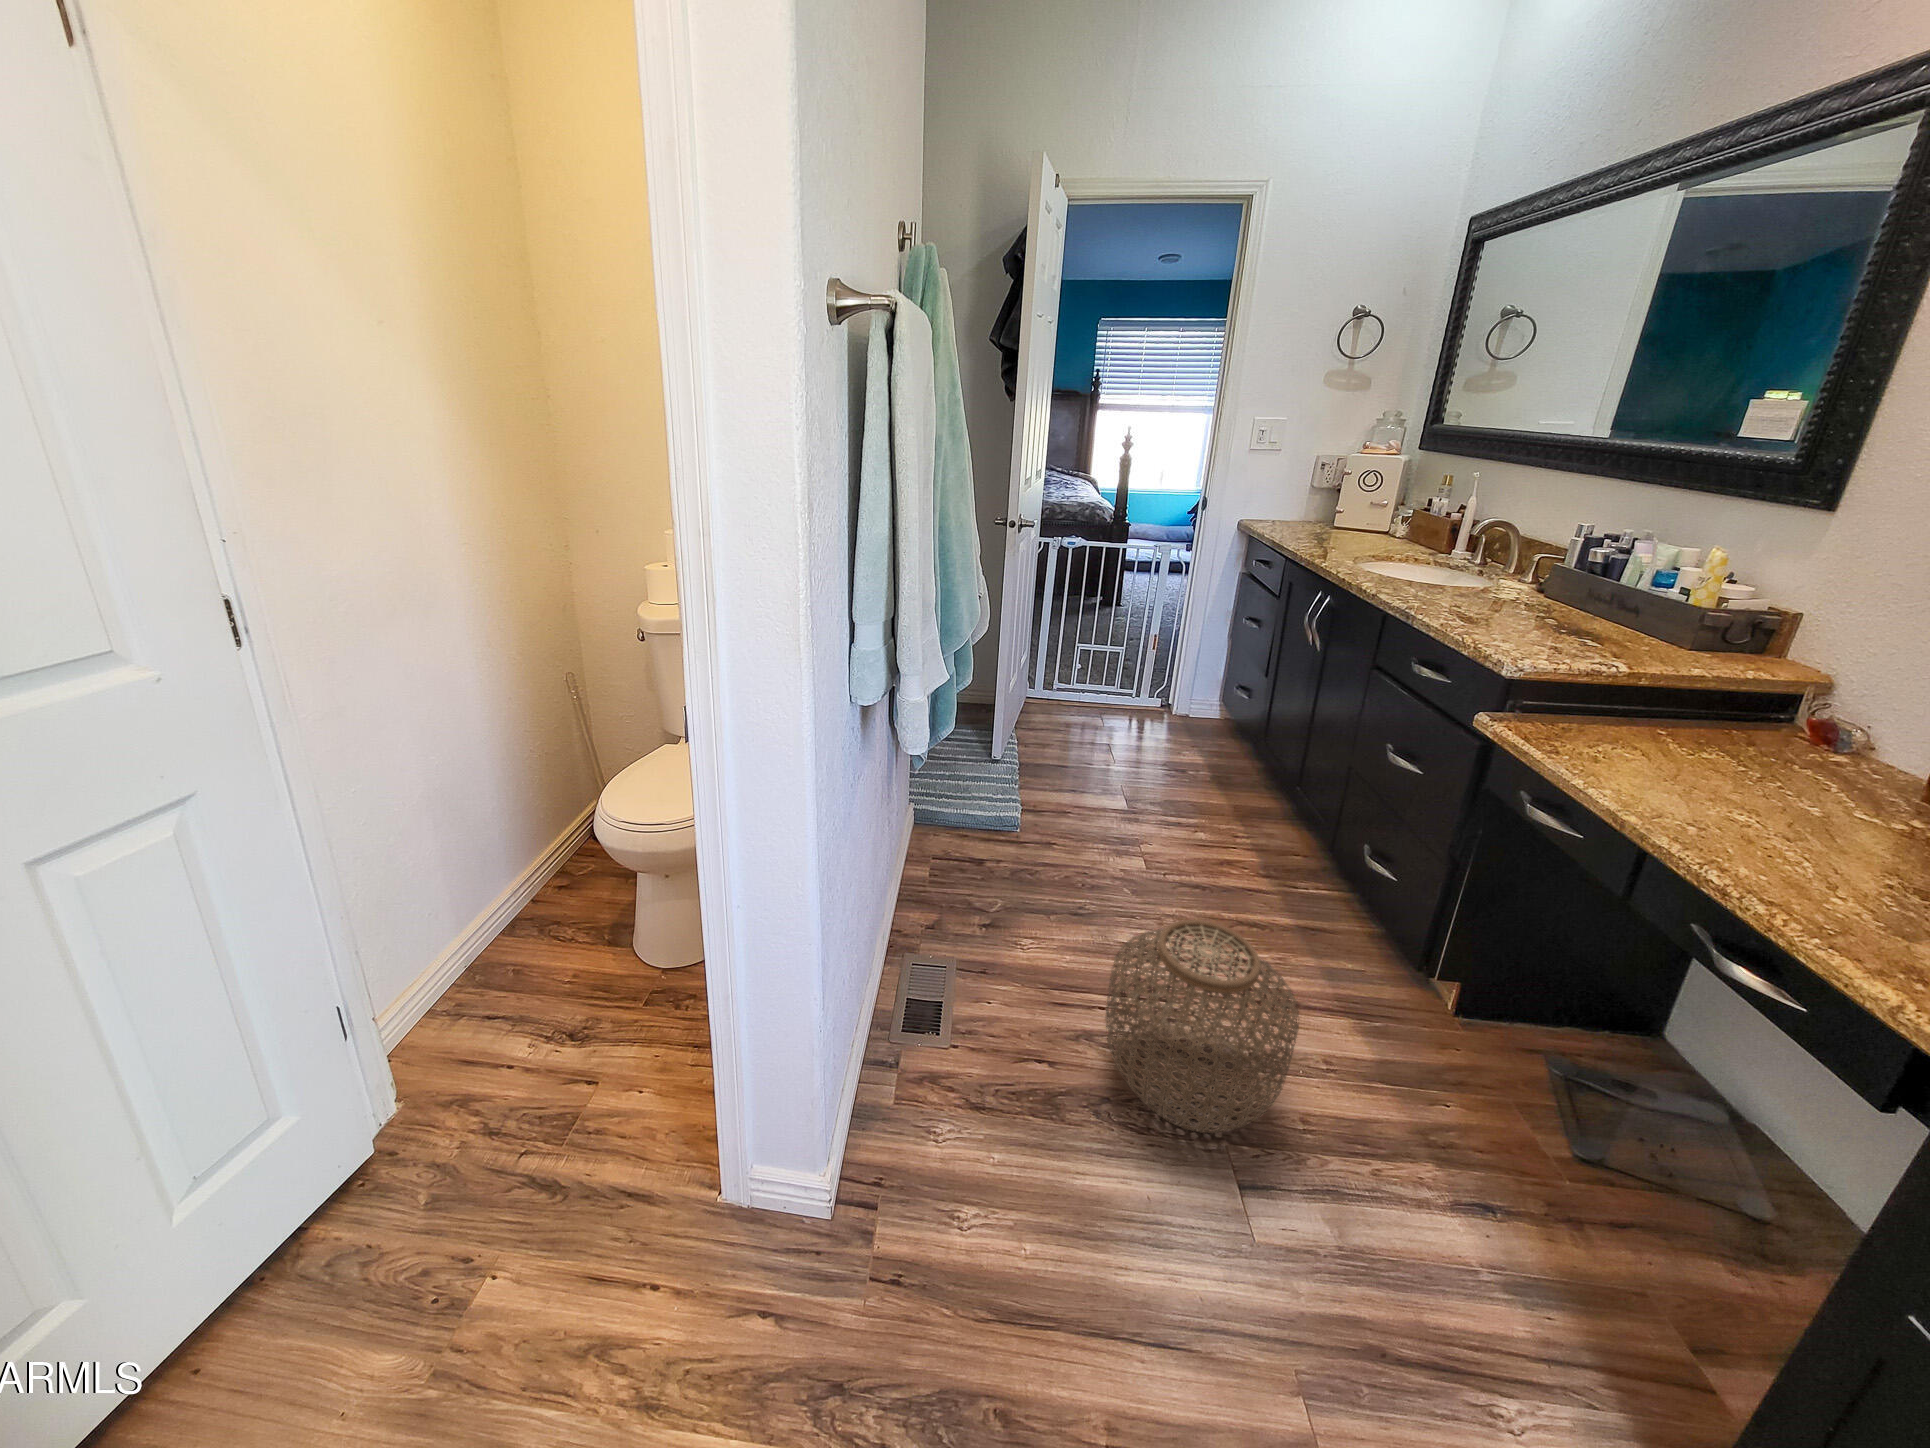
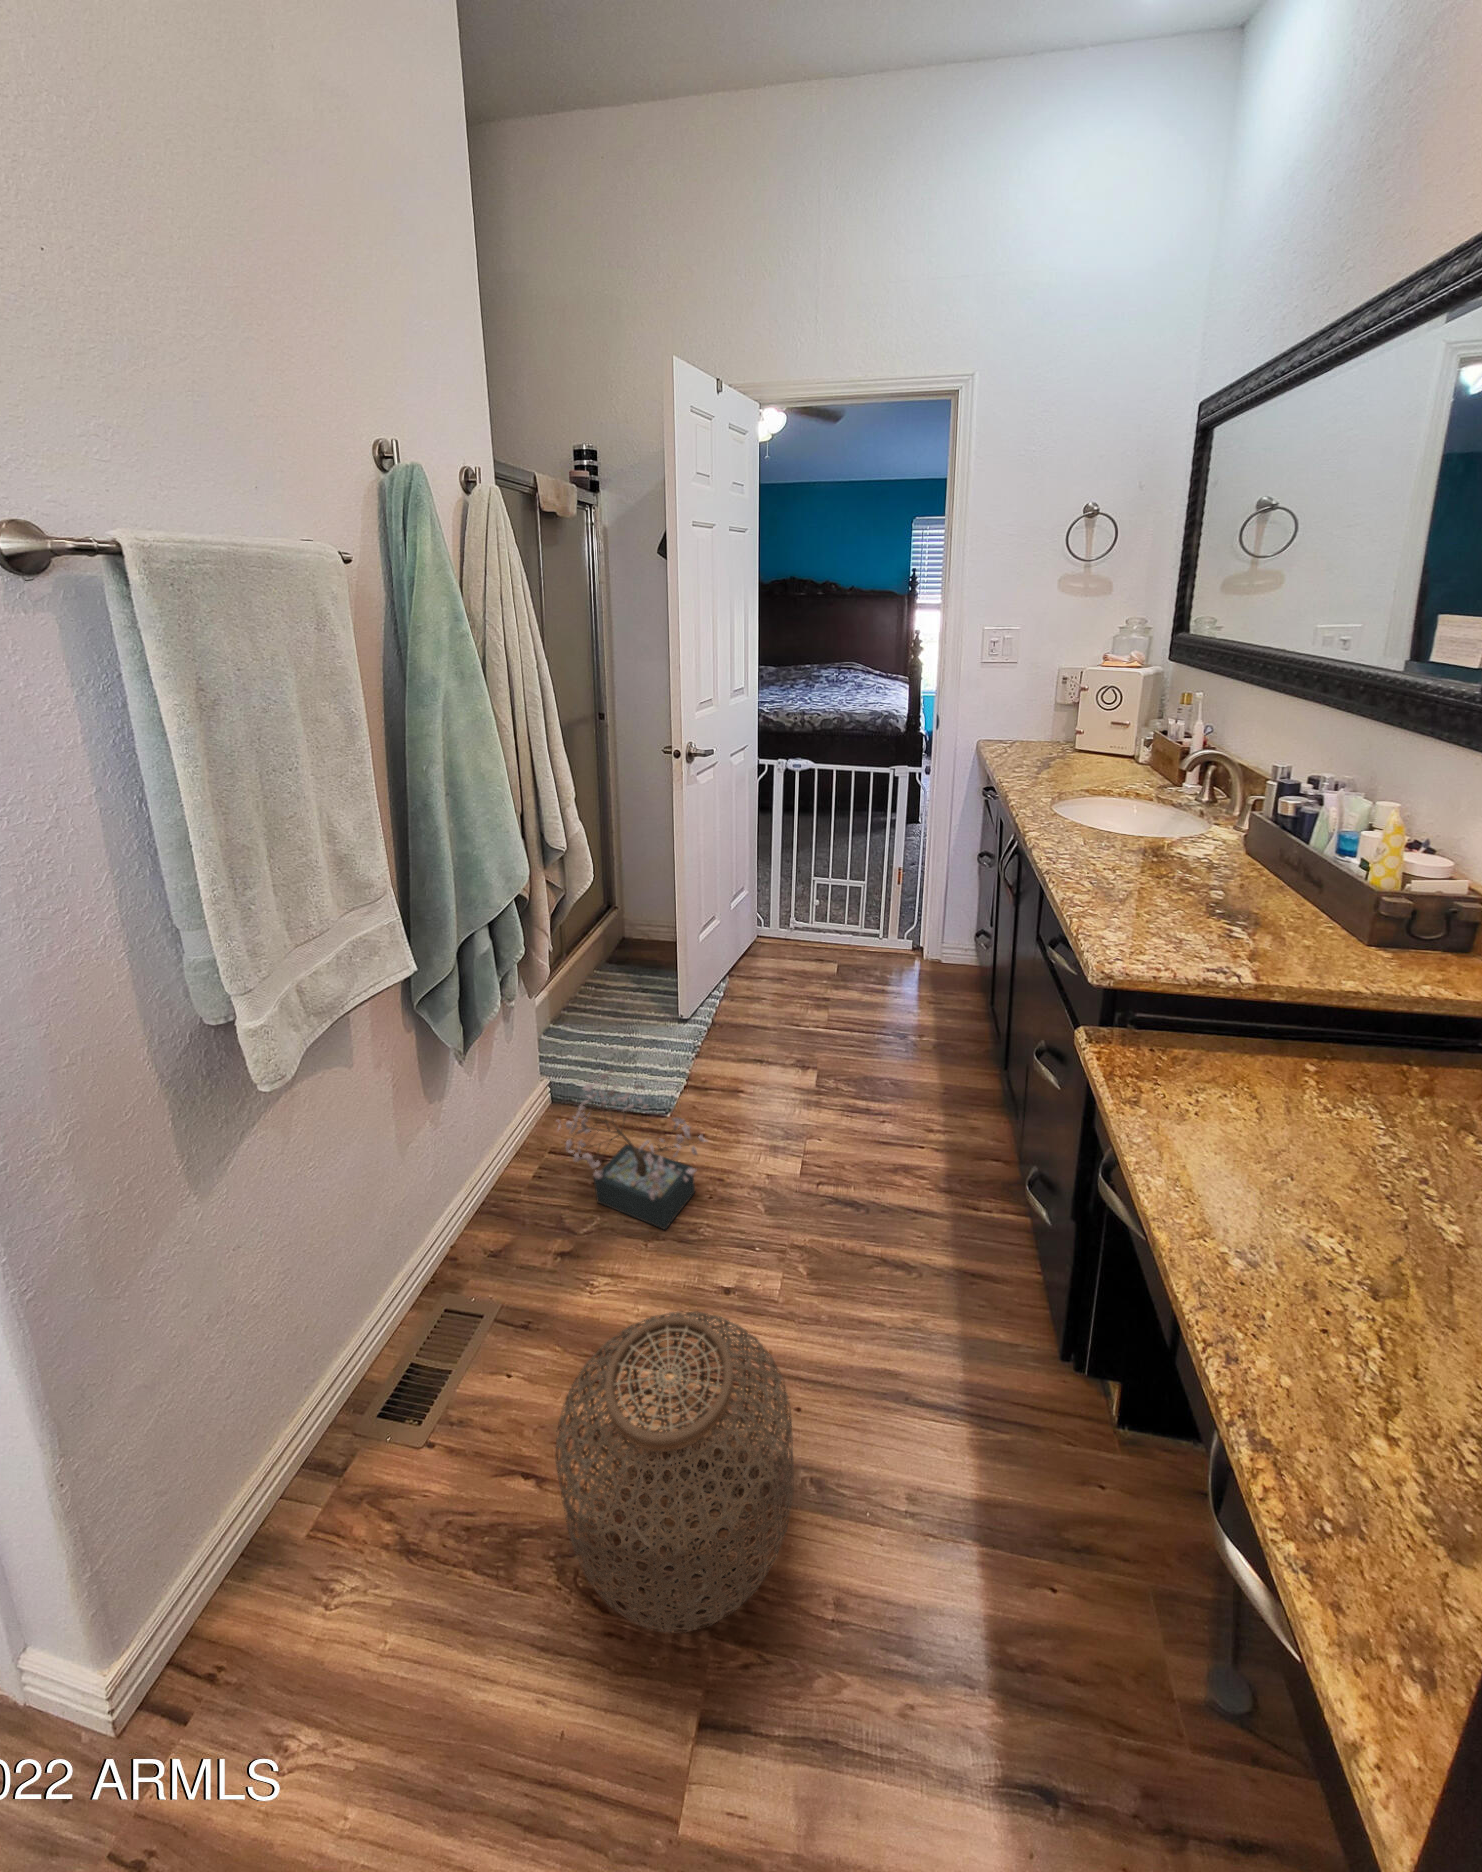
decorative plant: none [969,776,1091,906] -> present [556,1070,707,1229]

